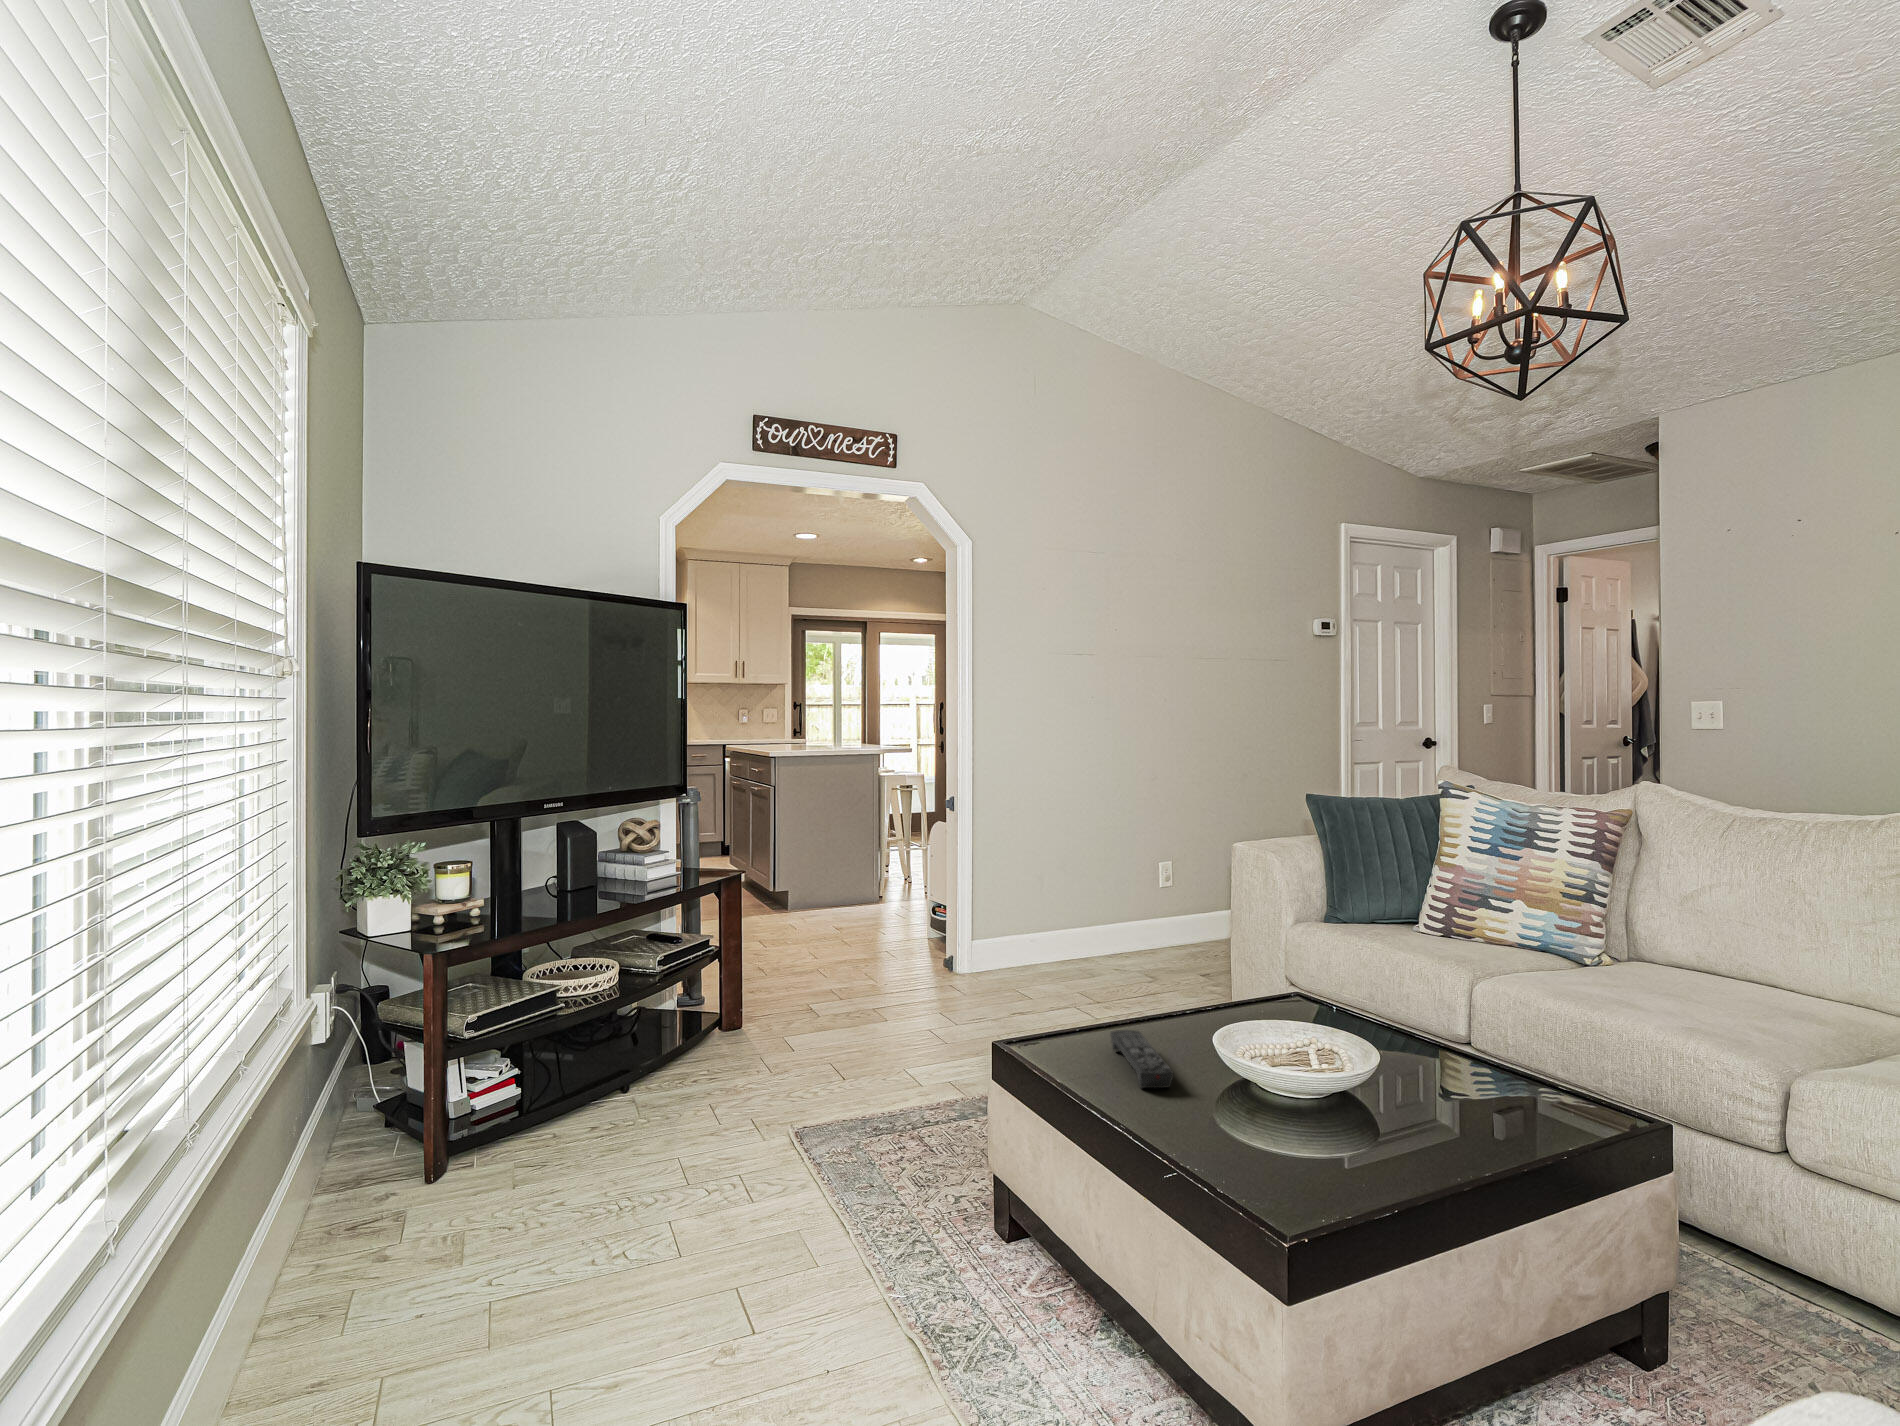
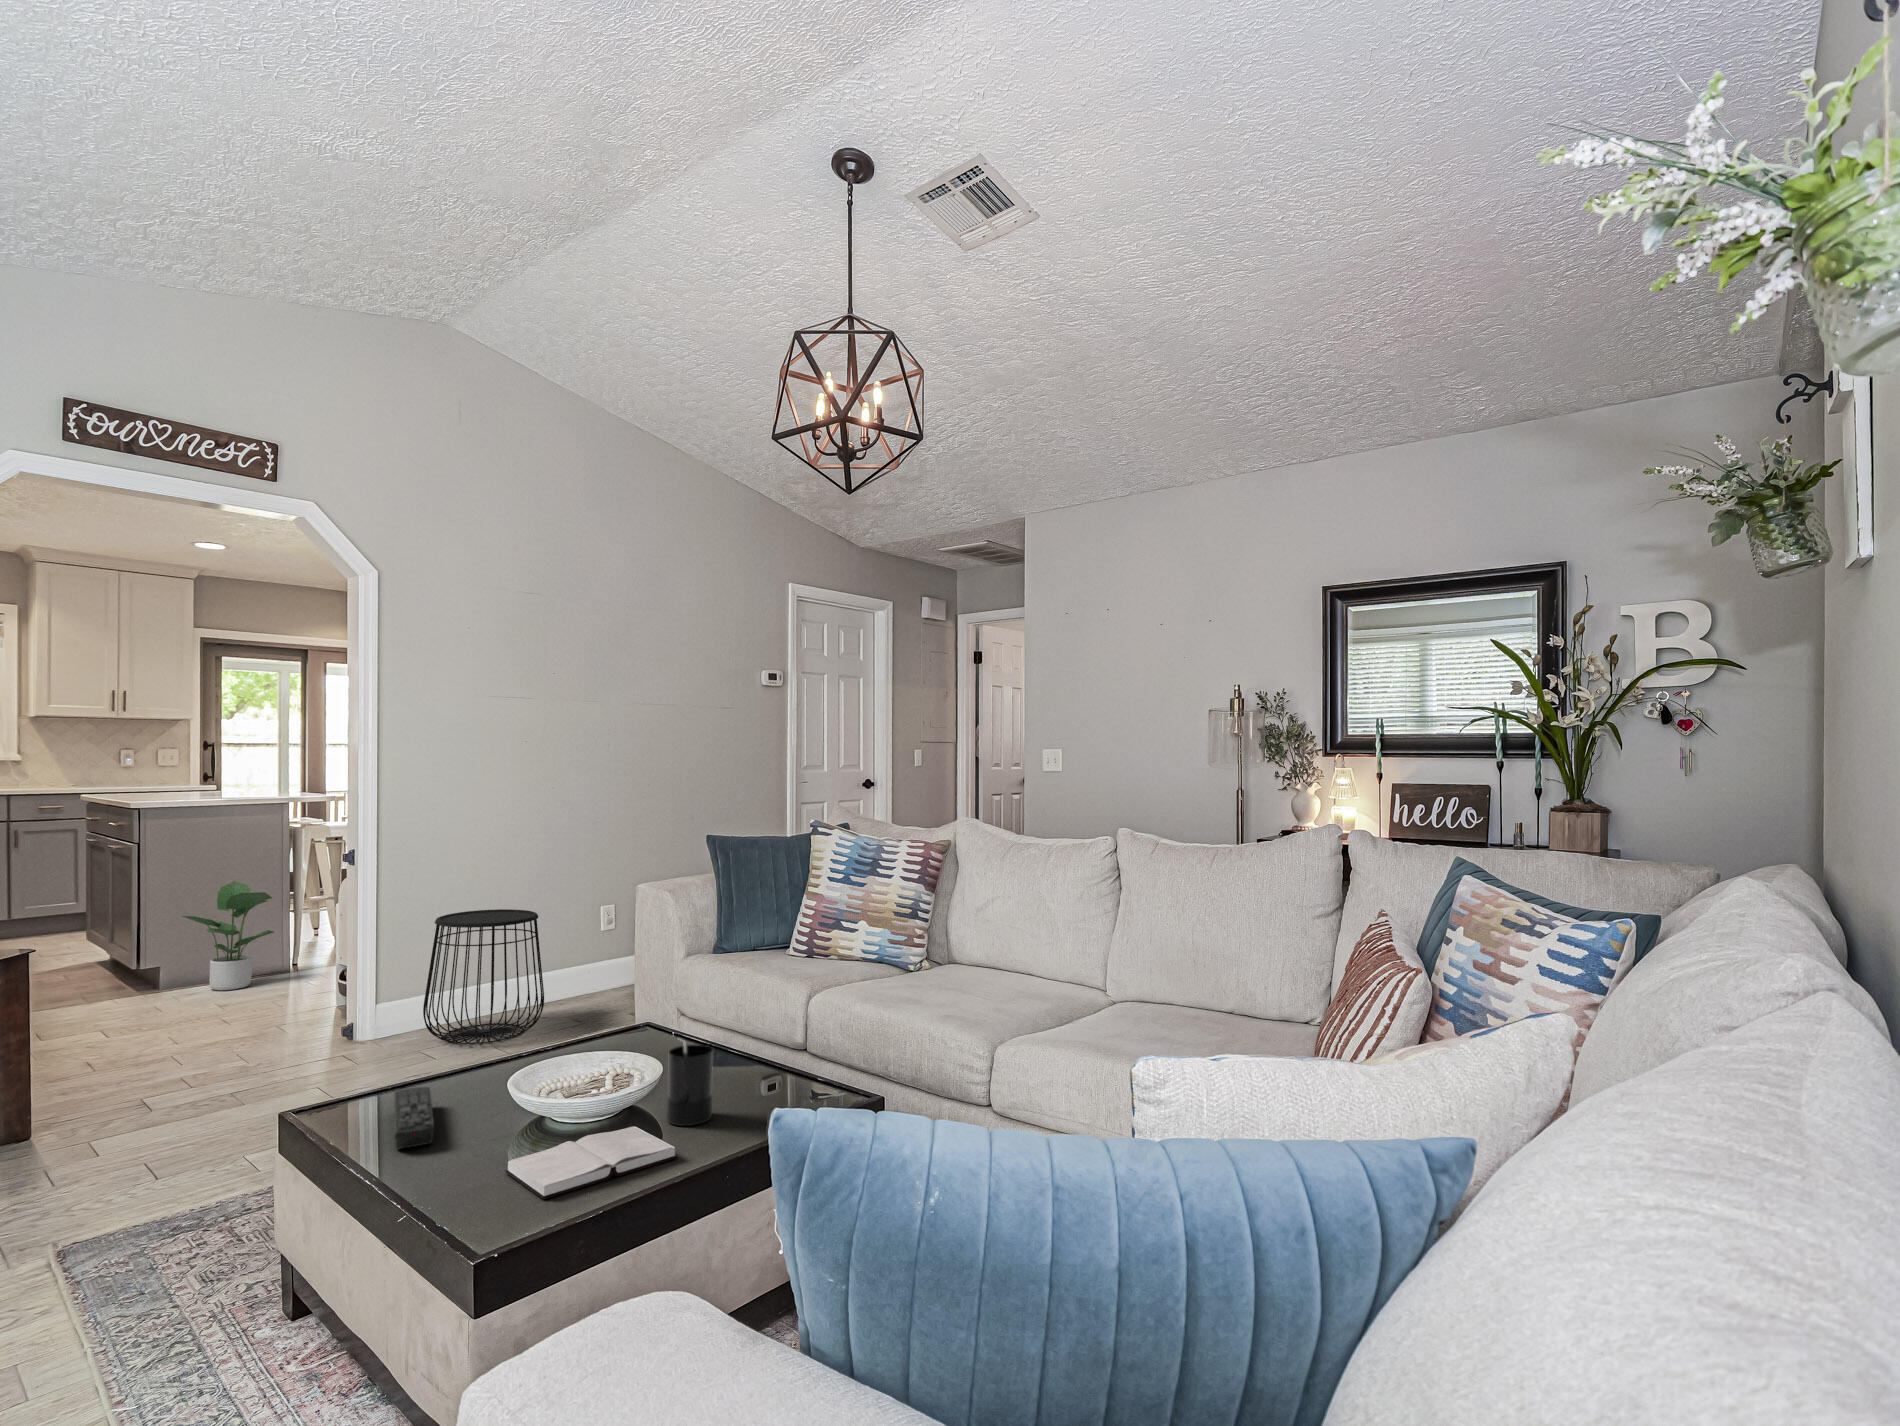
potted plant: none [811,824,878,917] -> present [182,881,274,990]
side table: none [1023,862,1128,988] -> present [423,909,544,1044]
candle: none [1399,1014,1450,1109] -> present [667,1041,713,1126]
hardback book: none [1265,1101,1443,1164] -> present [505,1126,677,1200]

